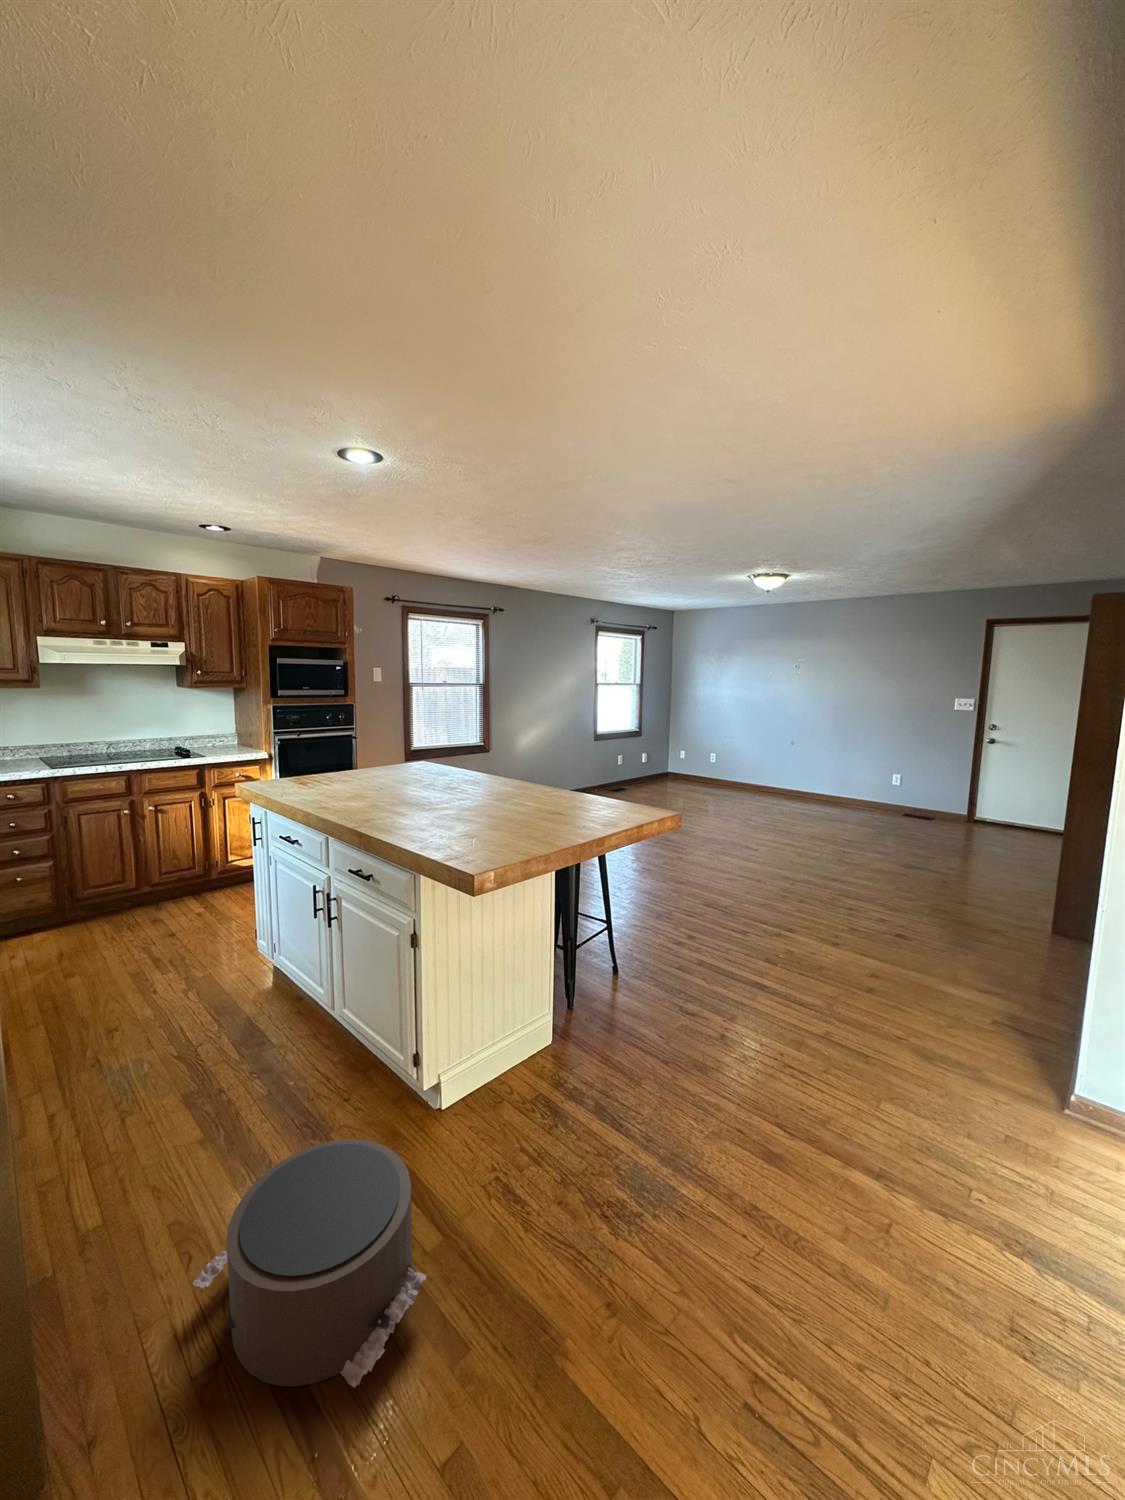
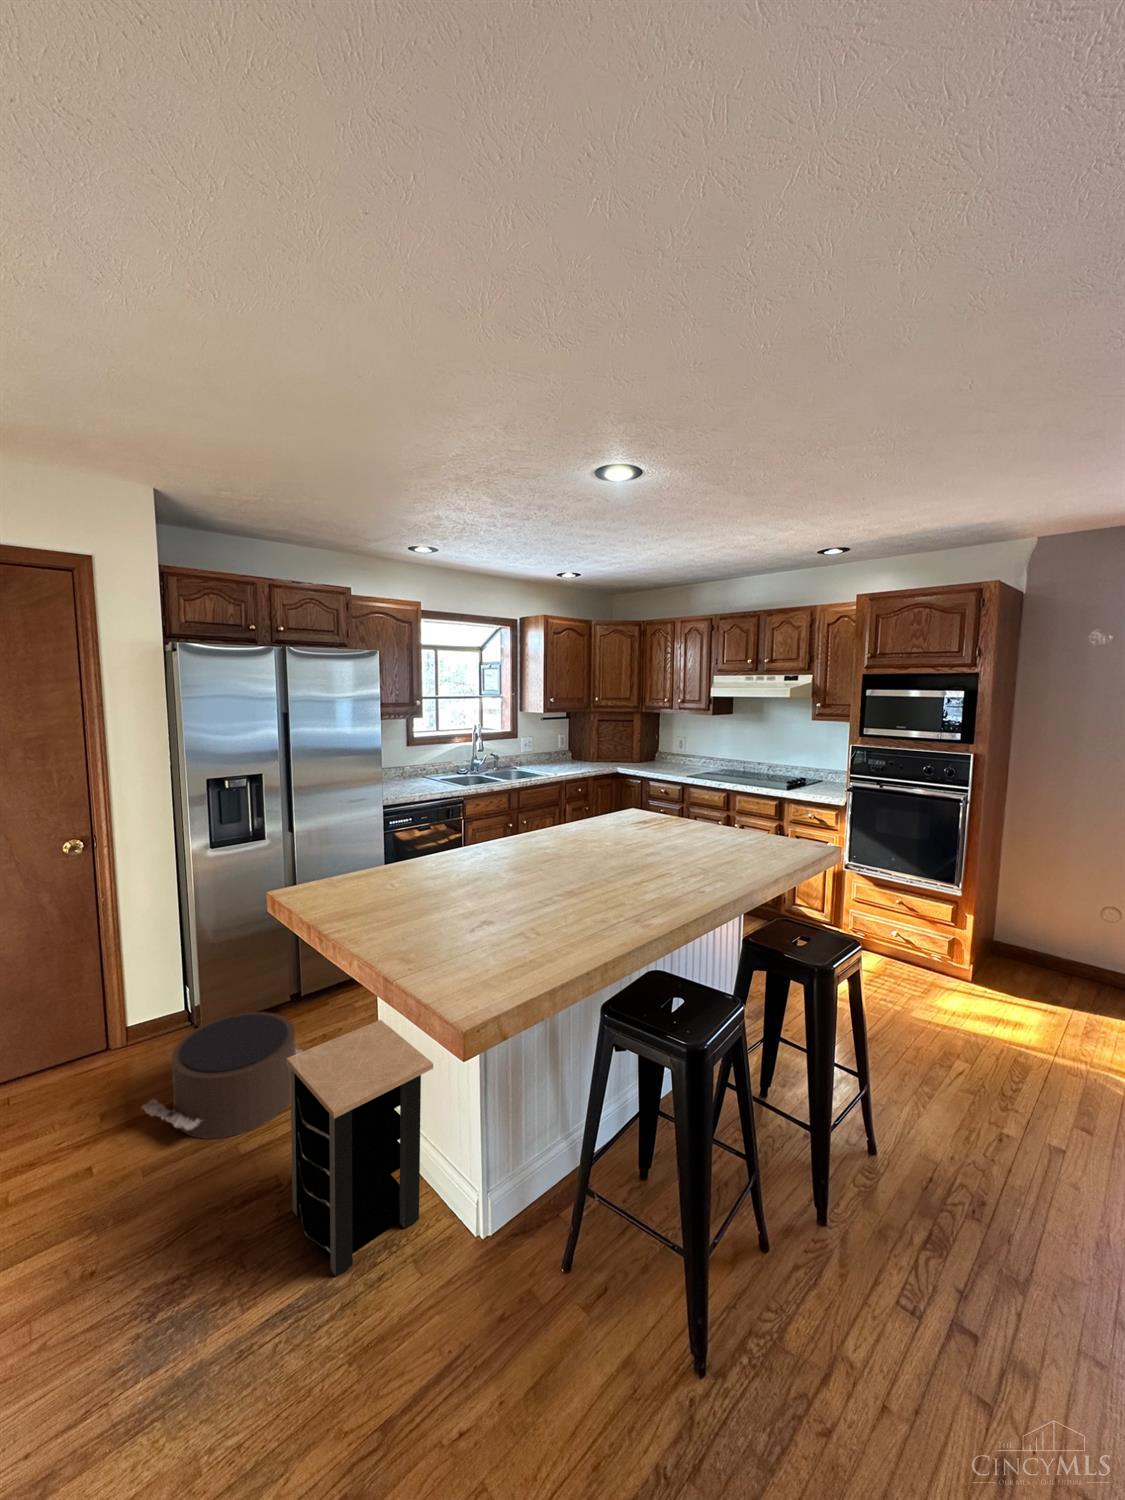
side table: none [468,943,594,1152] -> present [287,1020,433,1277]

